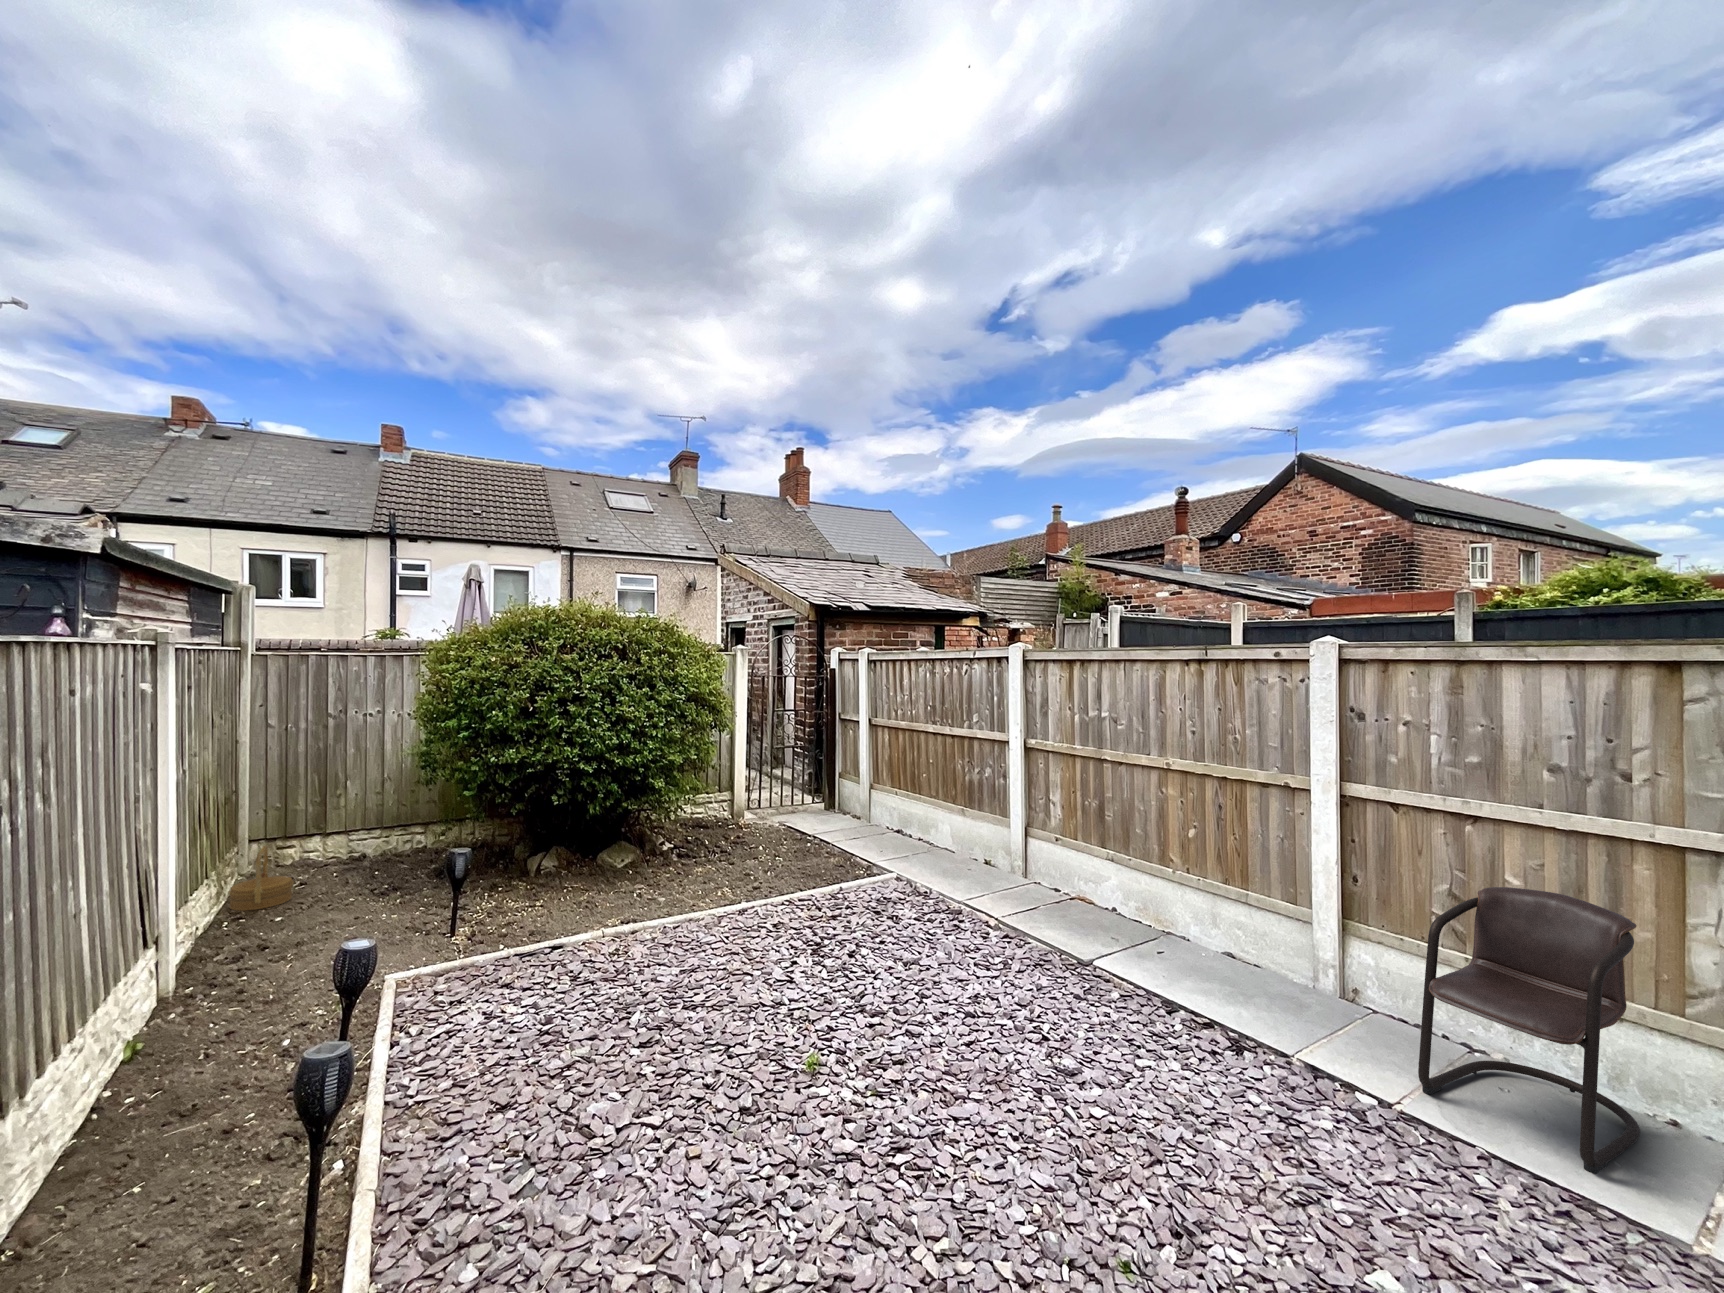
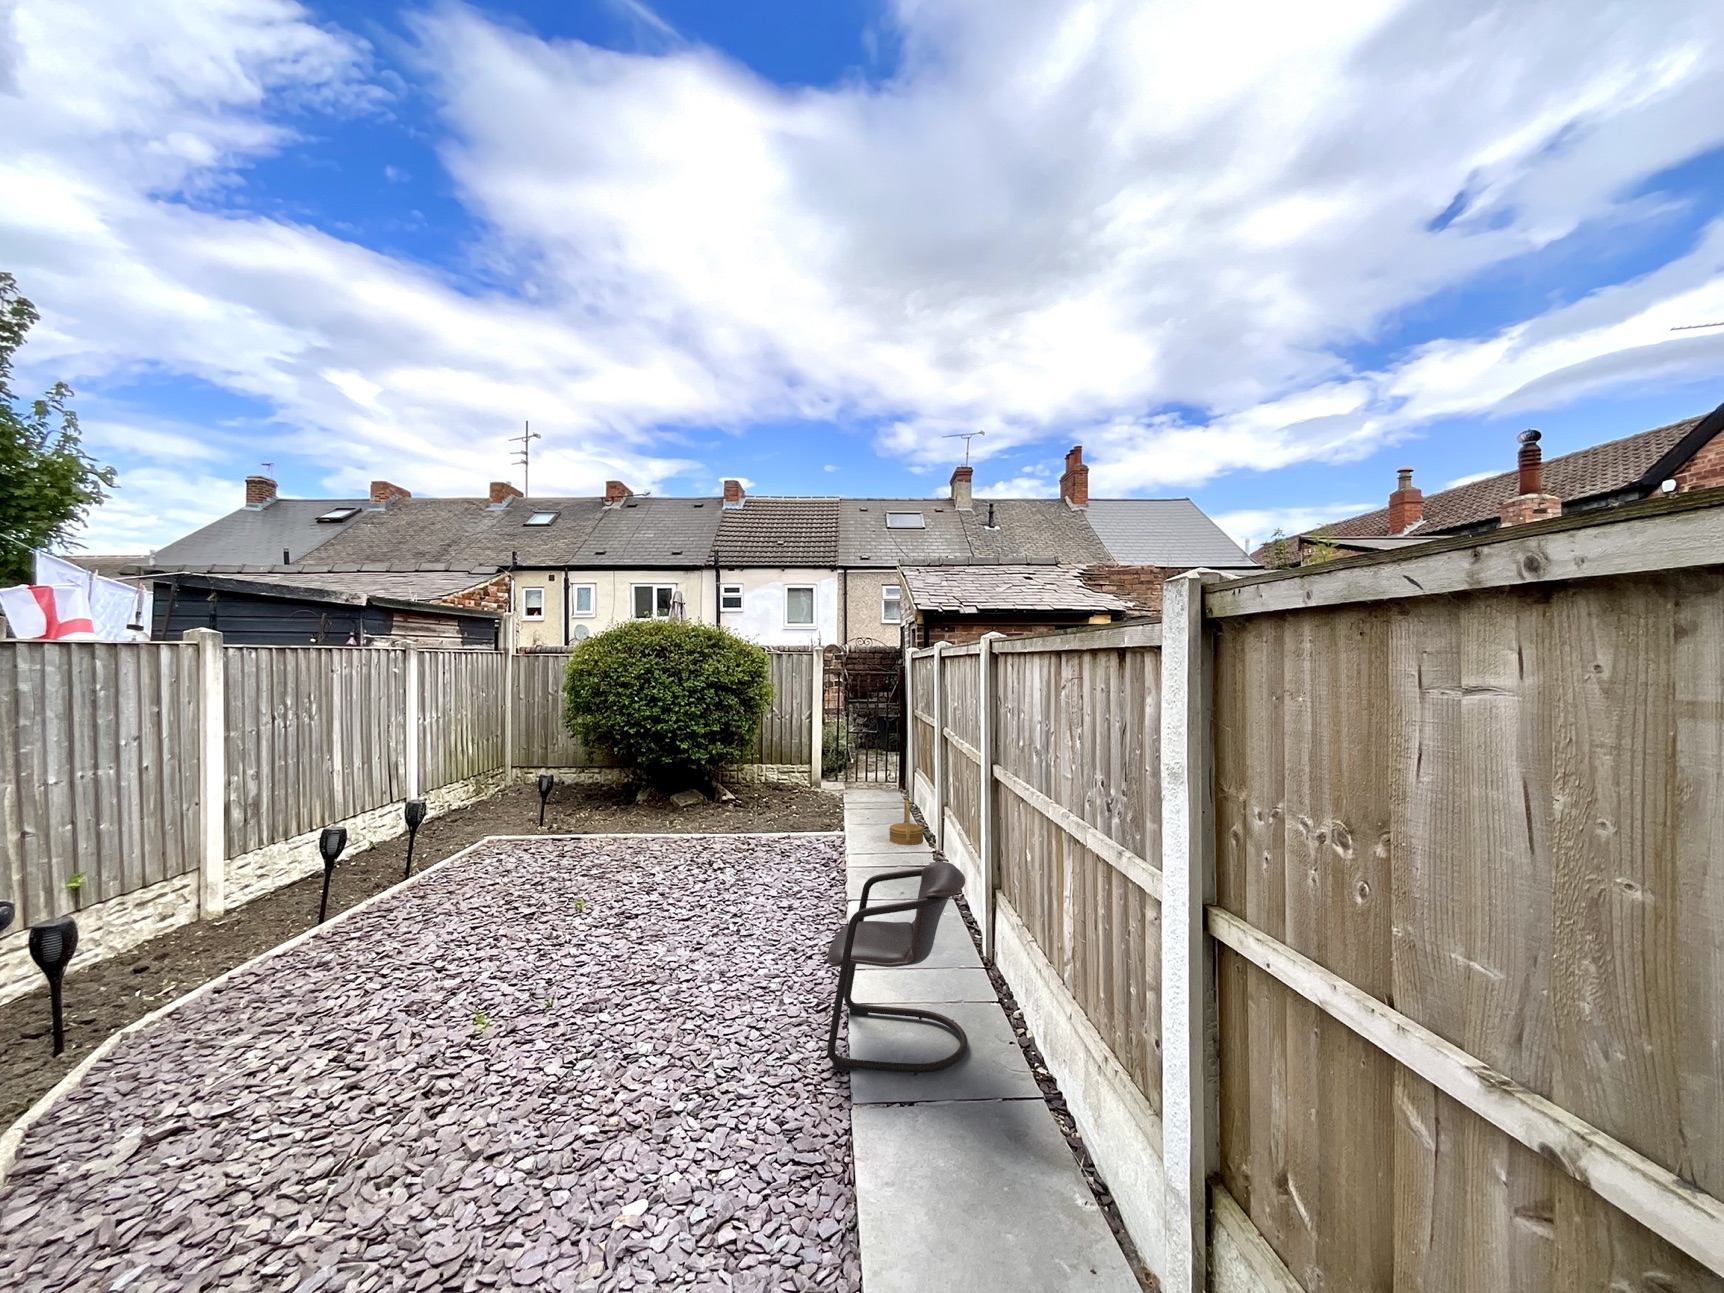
woven basket: present [229,845,294,911] -> present [889,800,924,845]

